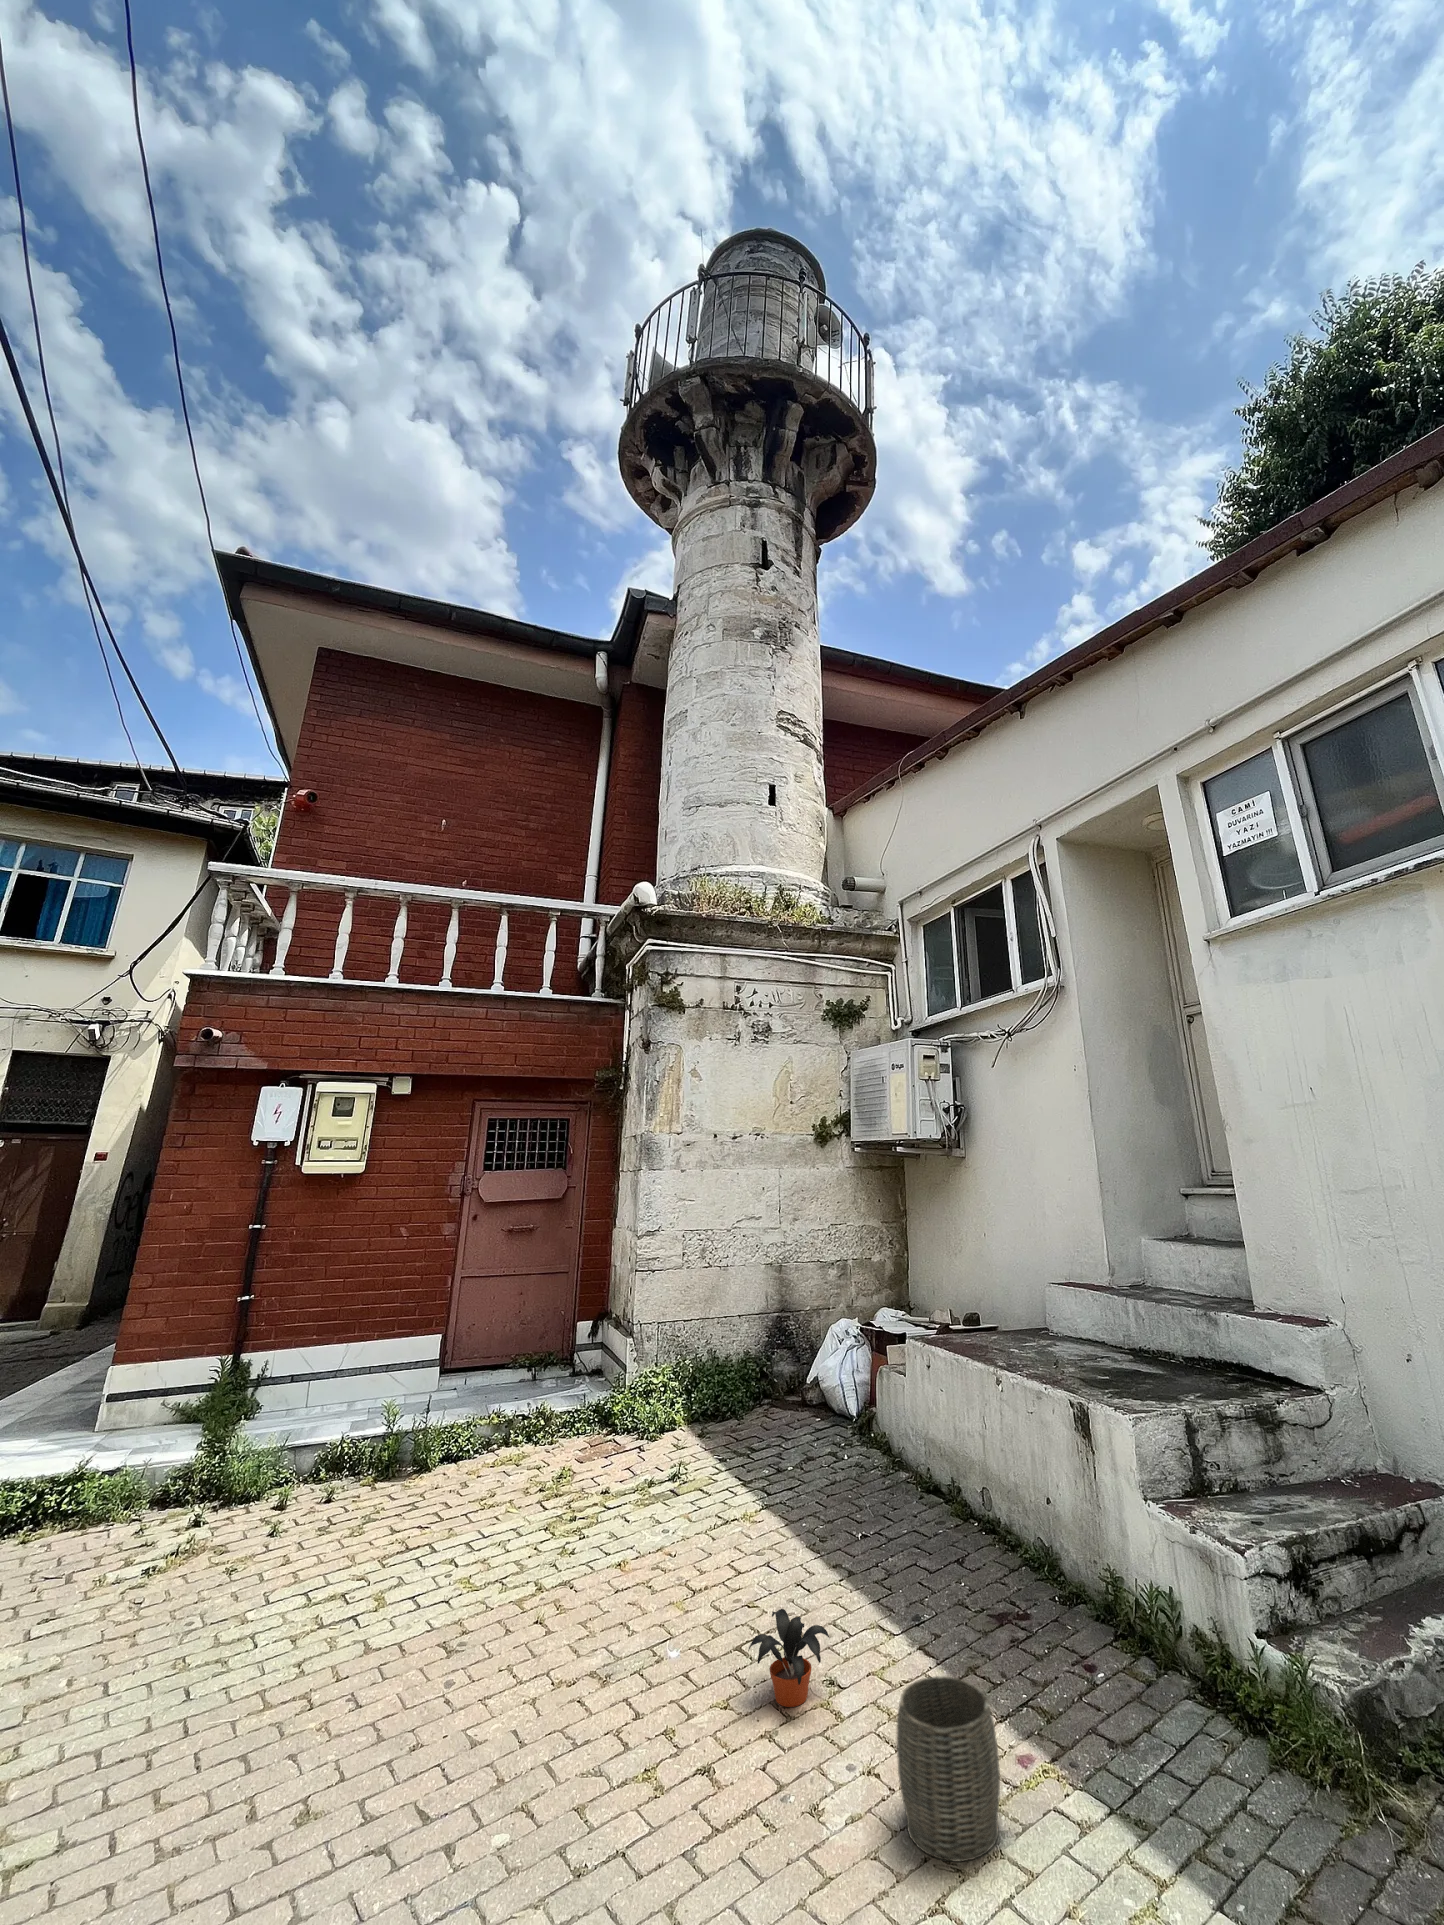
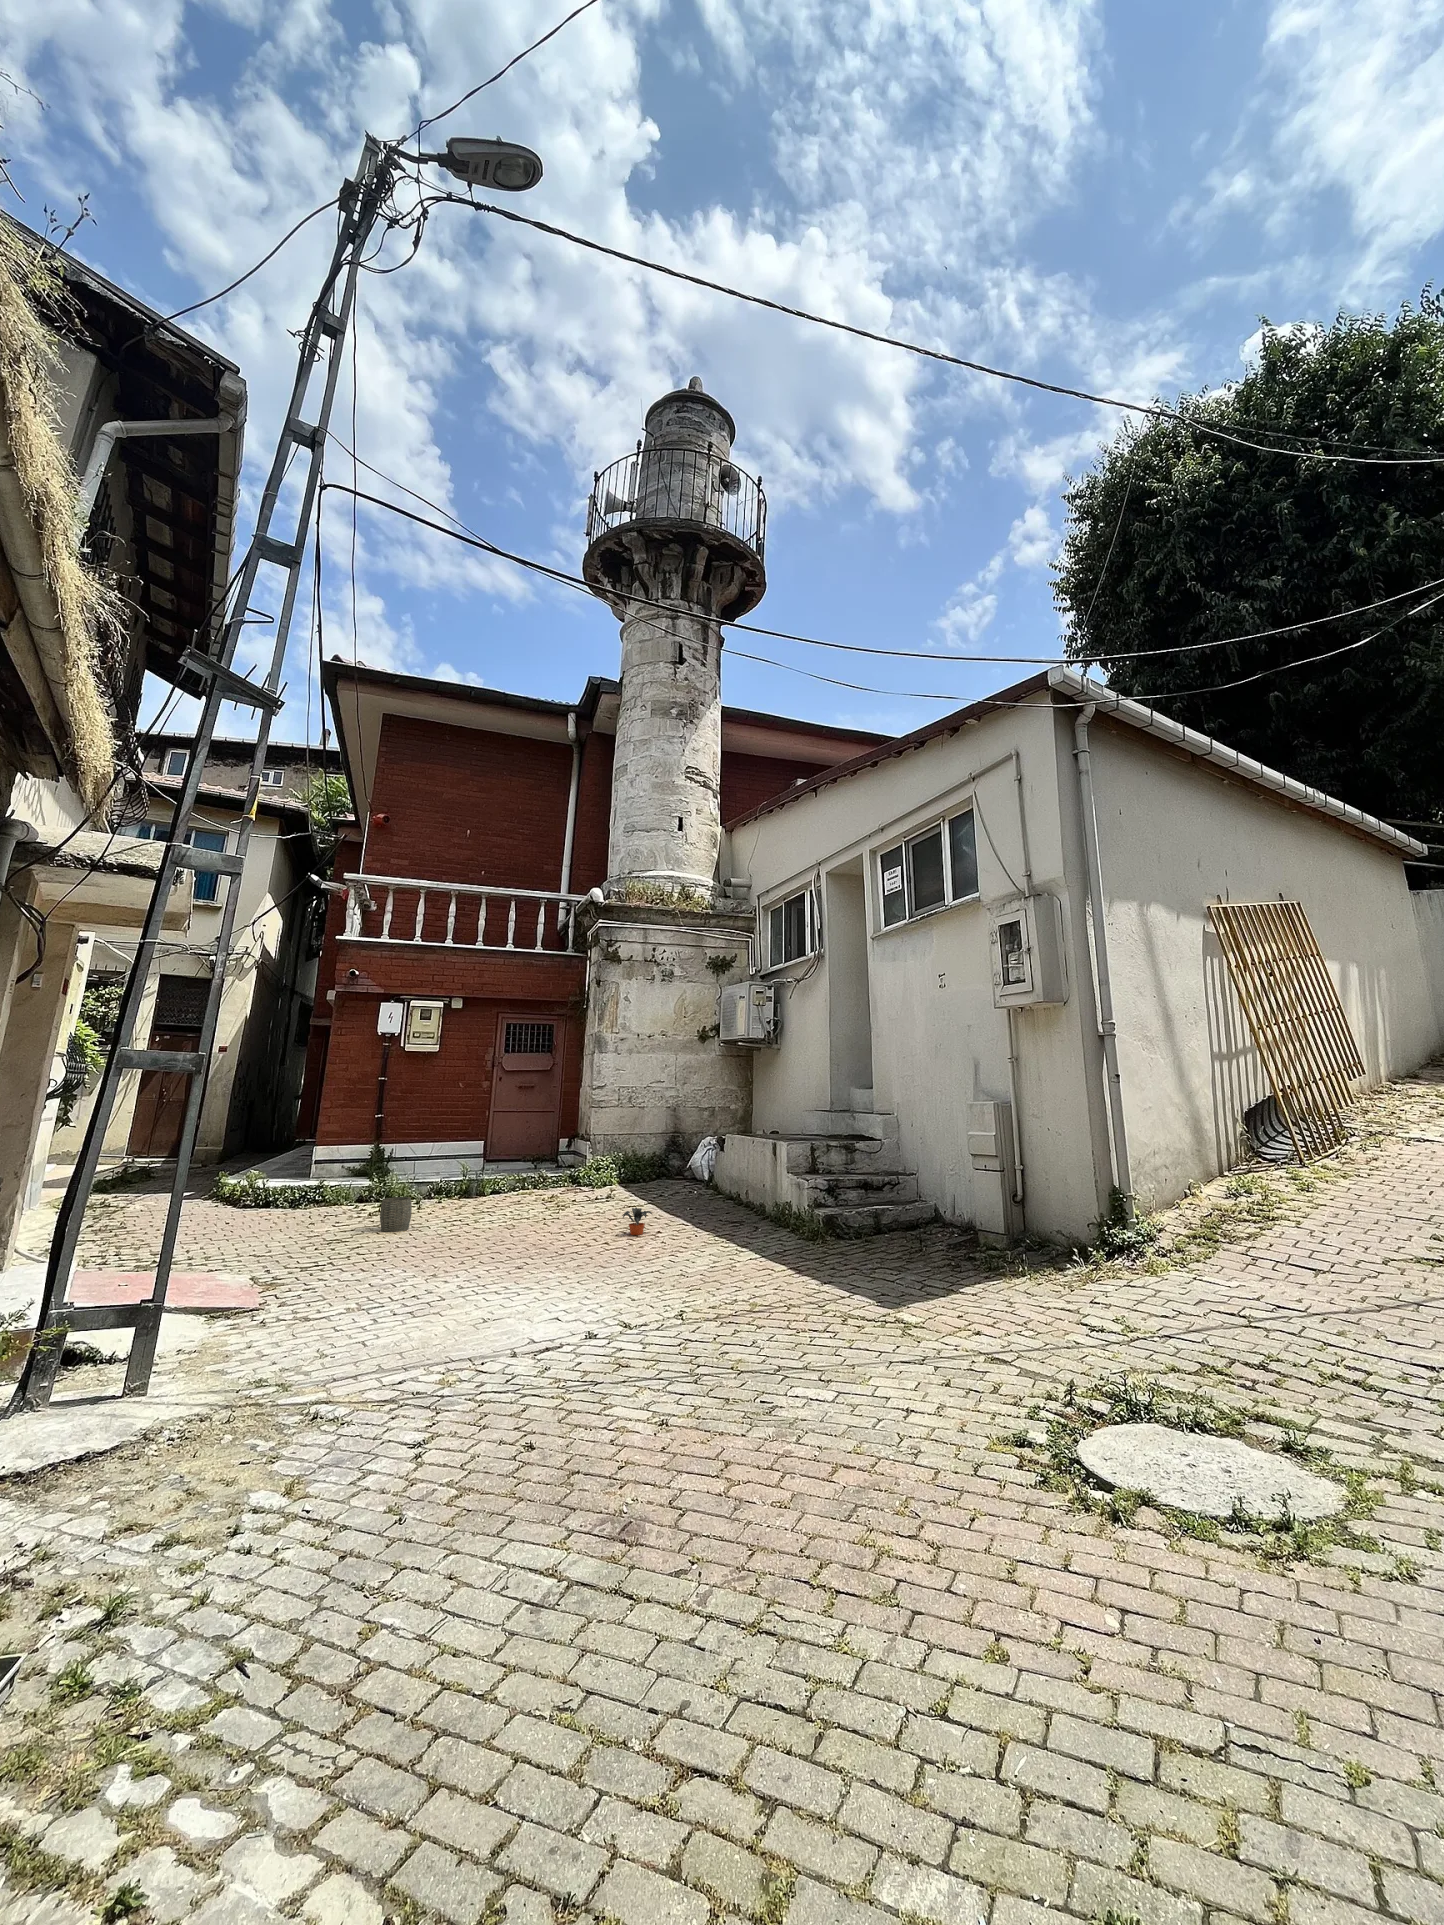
woven basket: present [897,1676,1000,1862] -> present [380,1197,412,1232]

